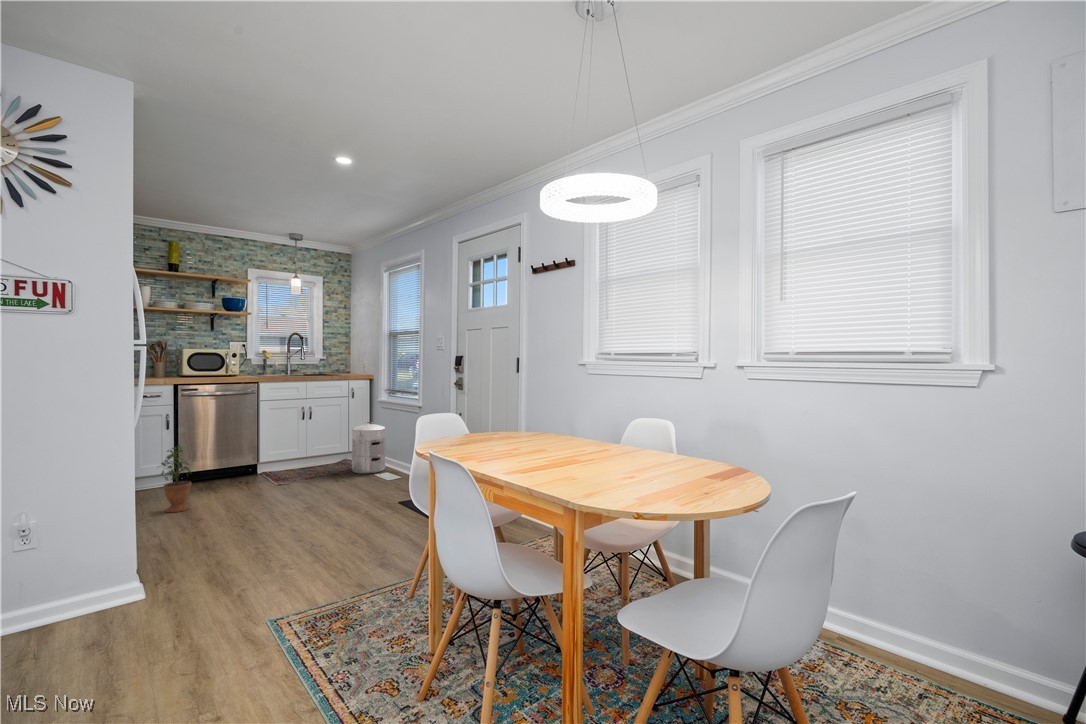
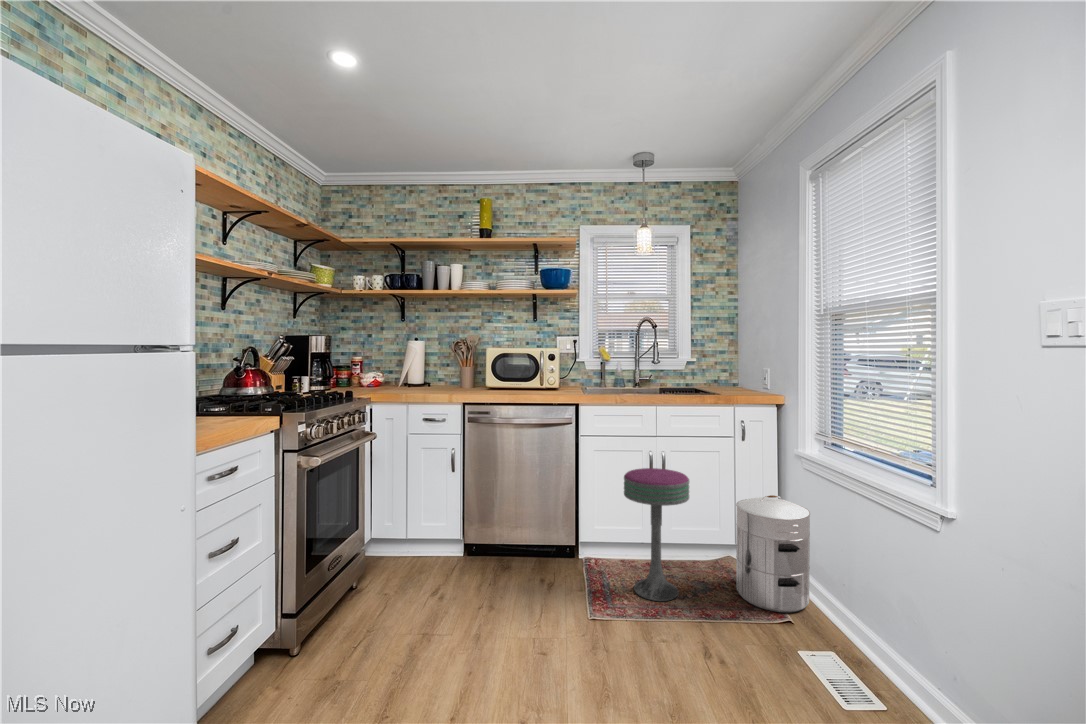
bar stool: none [292,415,329,480] -> present [624,468,689,601]
potted plant: present [161,445,191,513] -> none [392,511,444,640]

